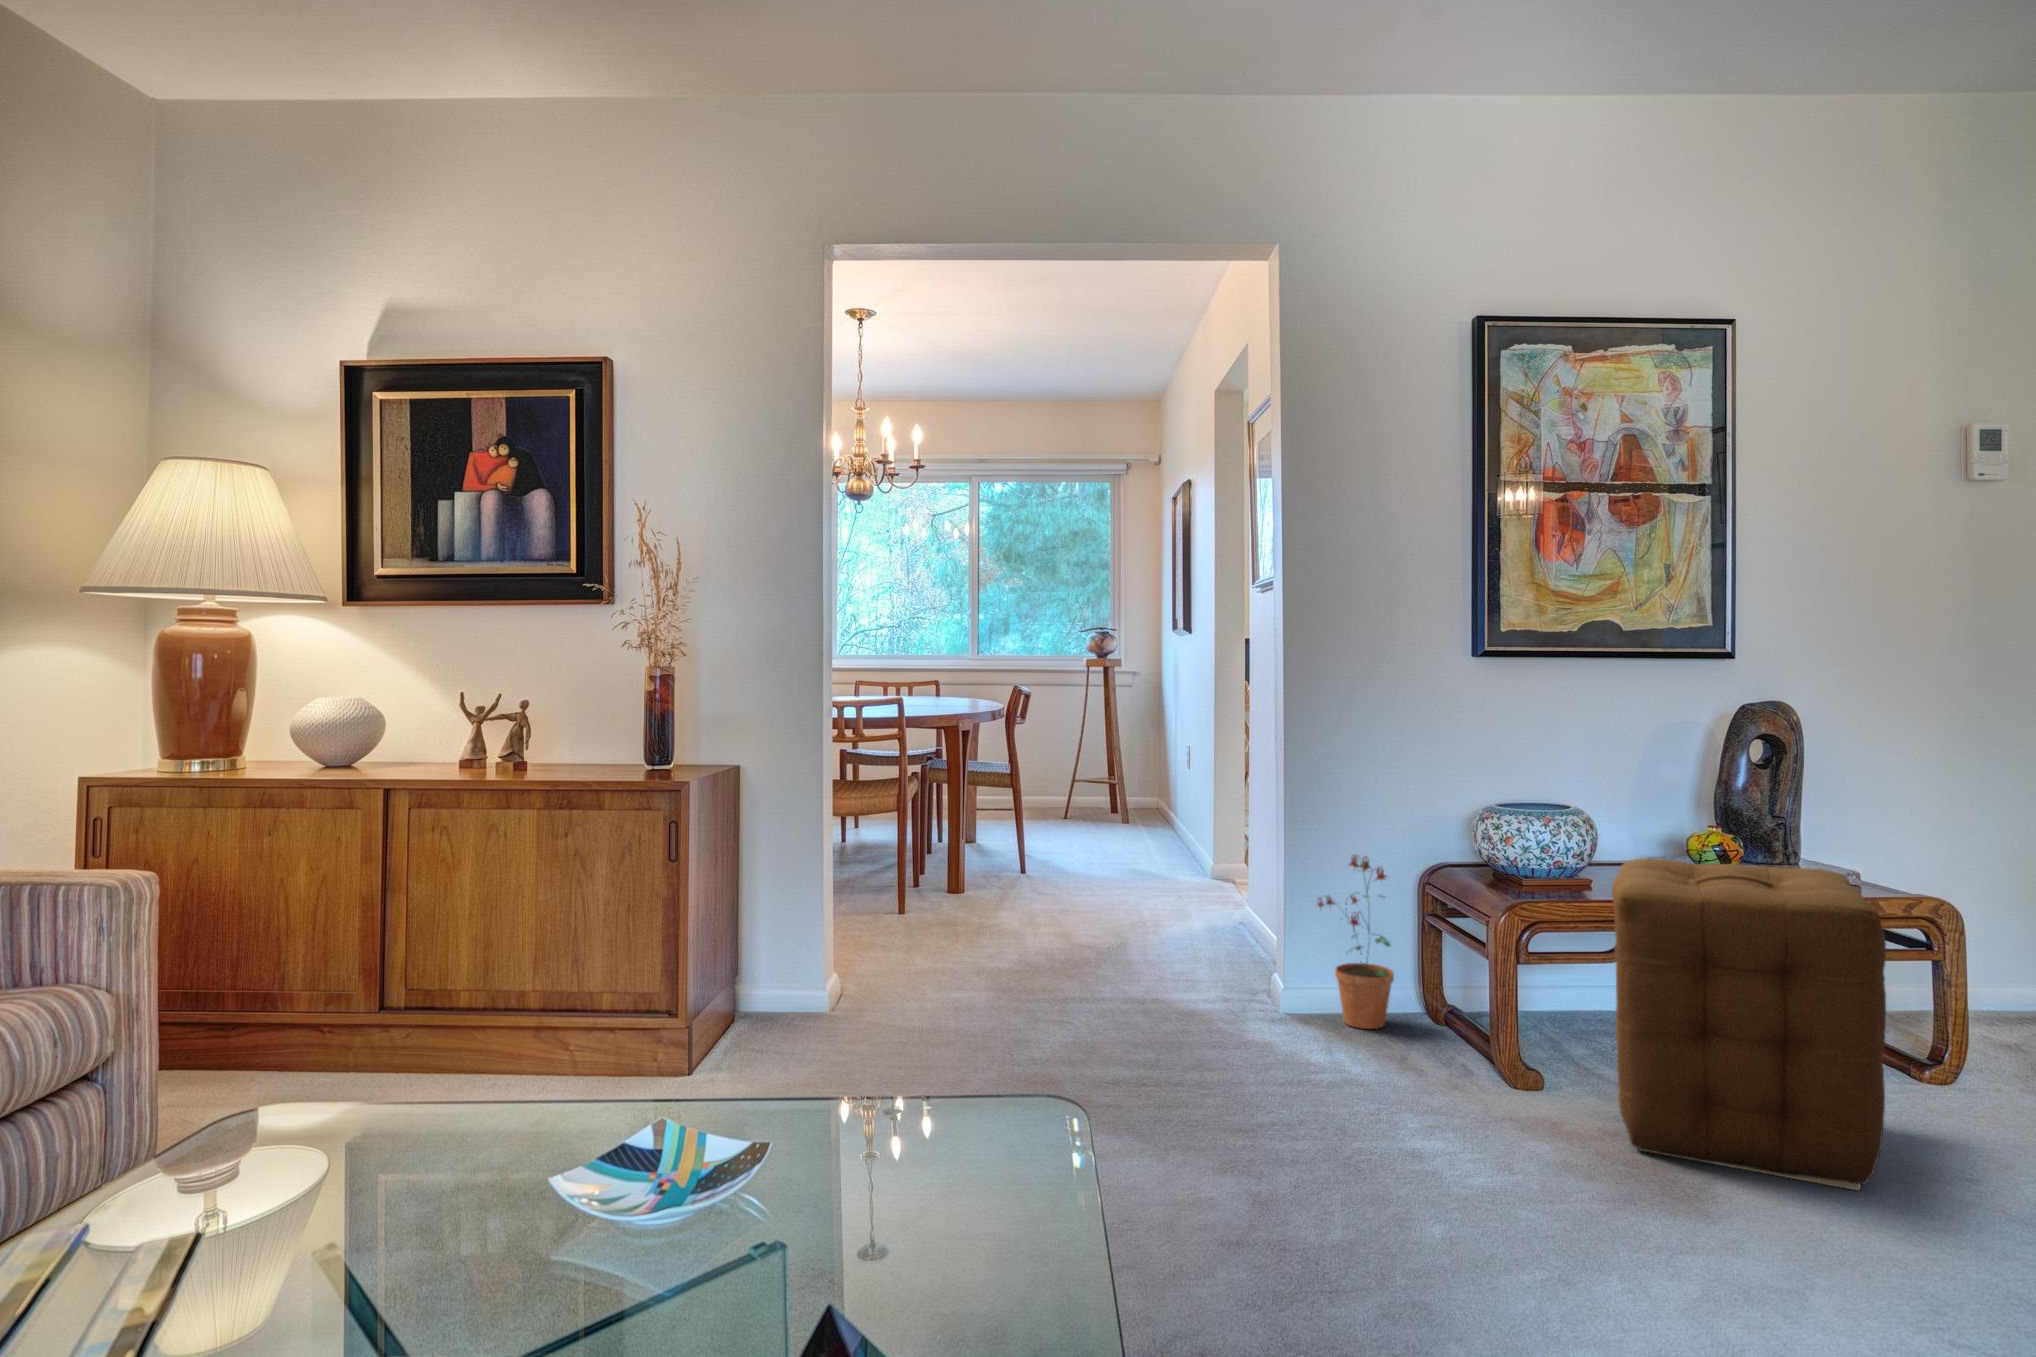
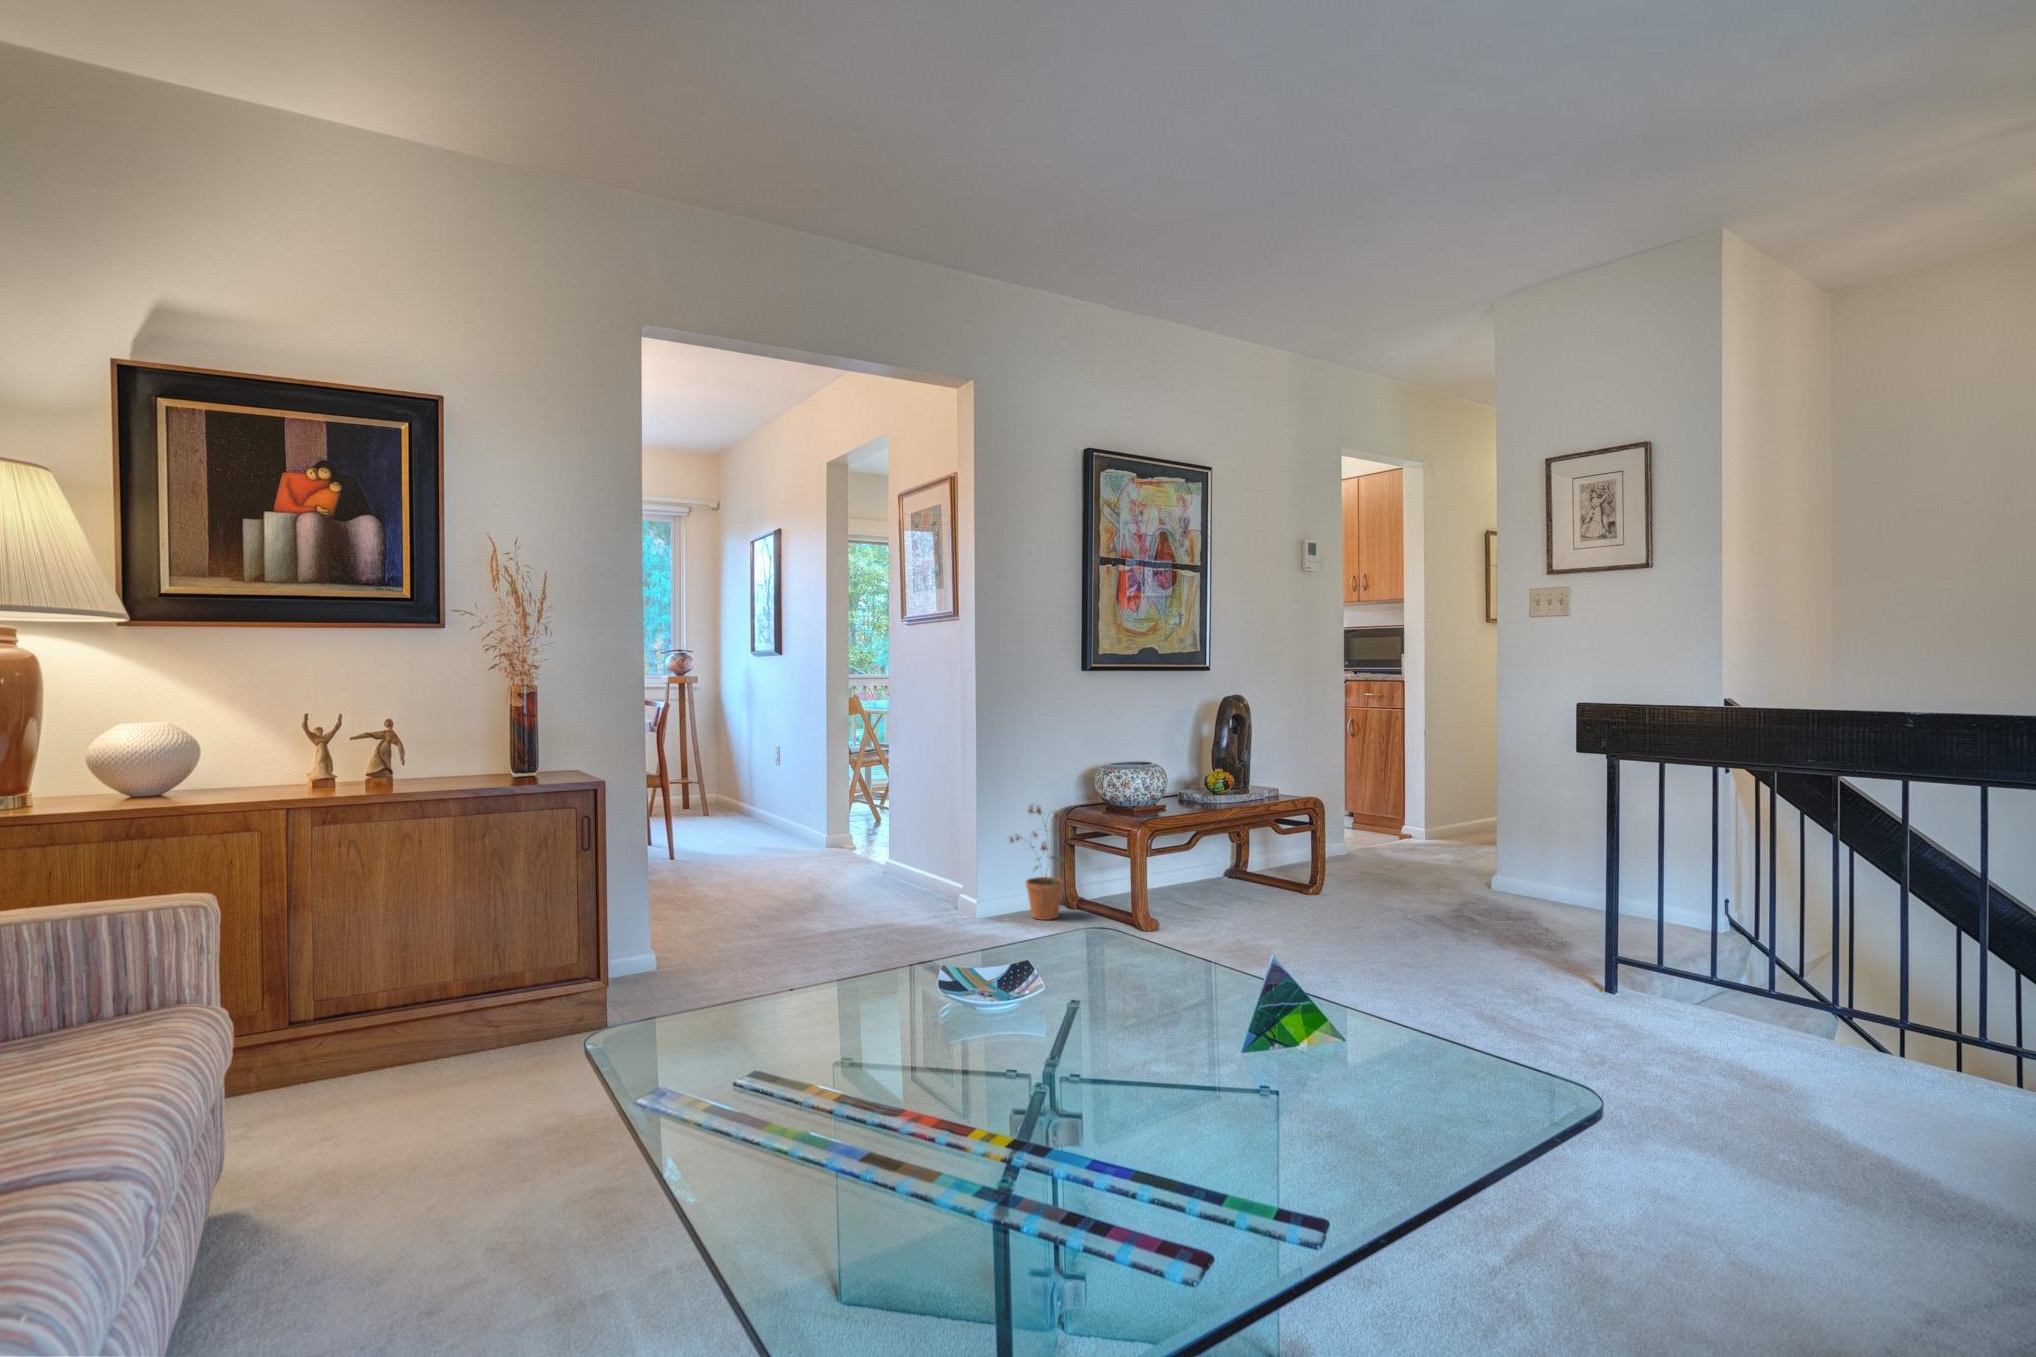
ottoman: present [1612,858,1886,1191] -> none [1207,784,1356,950]

